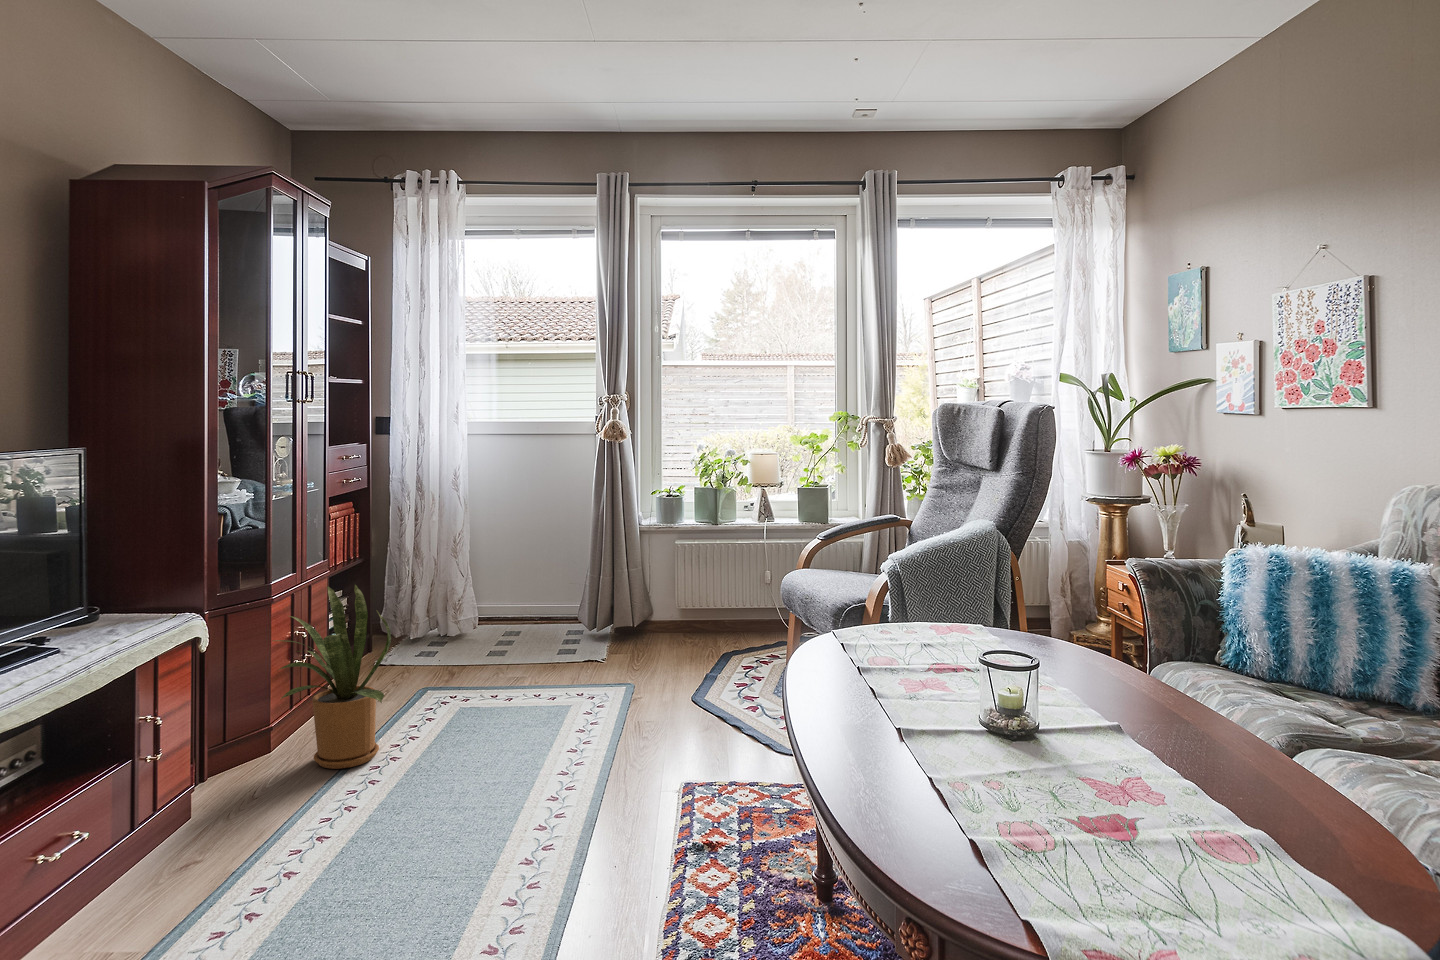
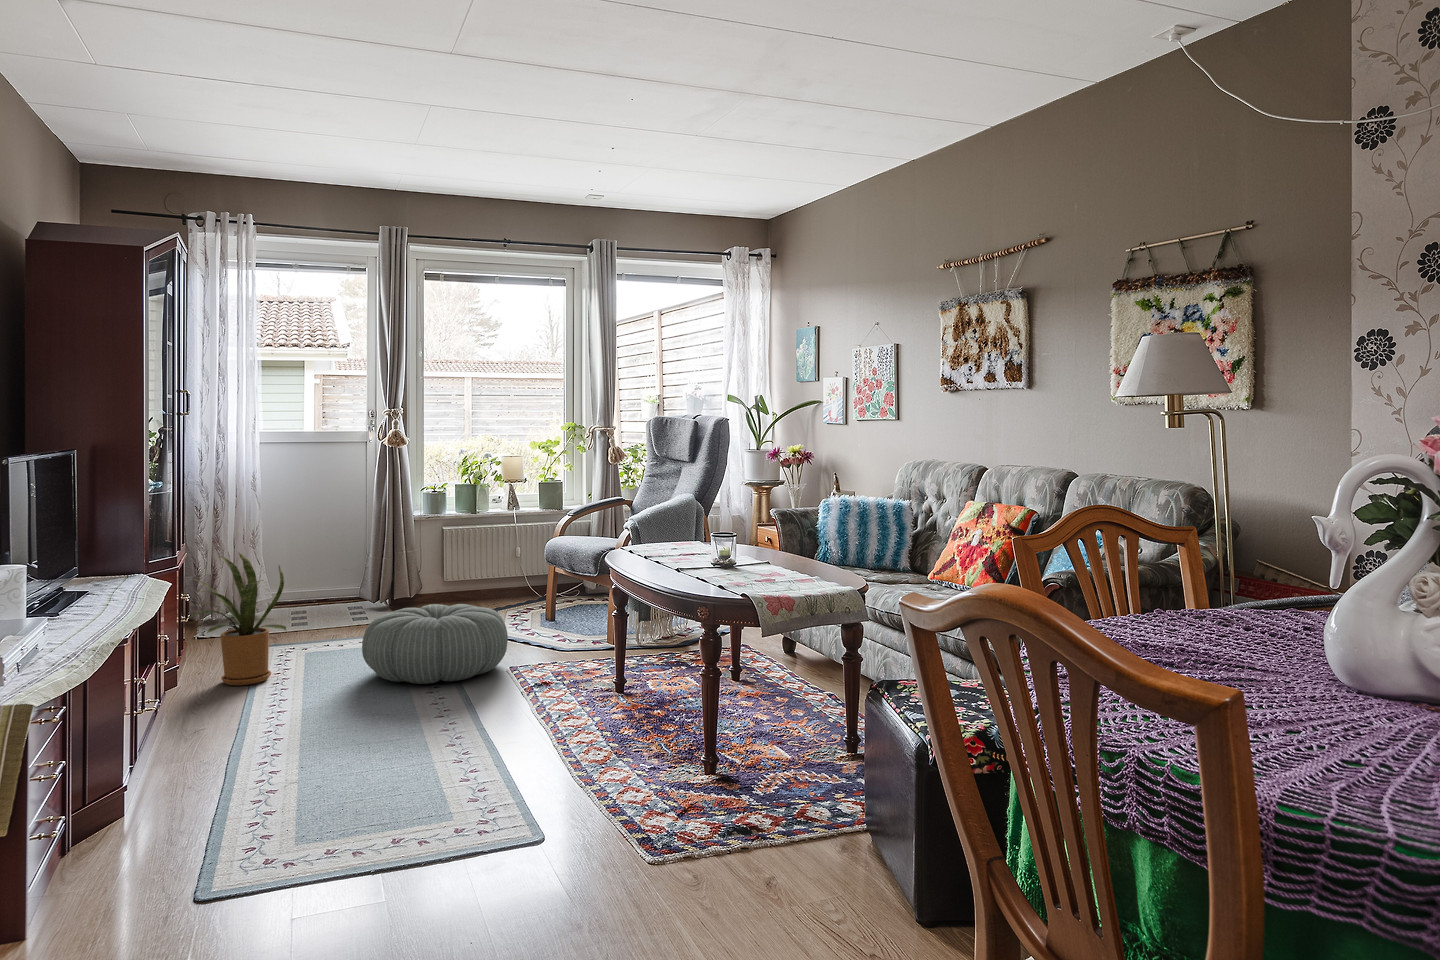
pouf: none [474,673,683,811] -> present [362,604,508,684]

